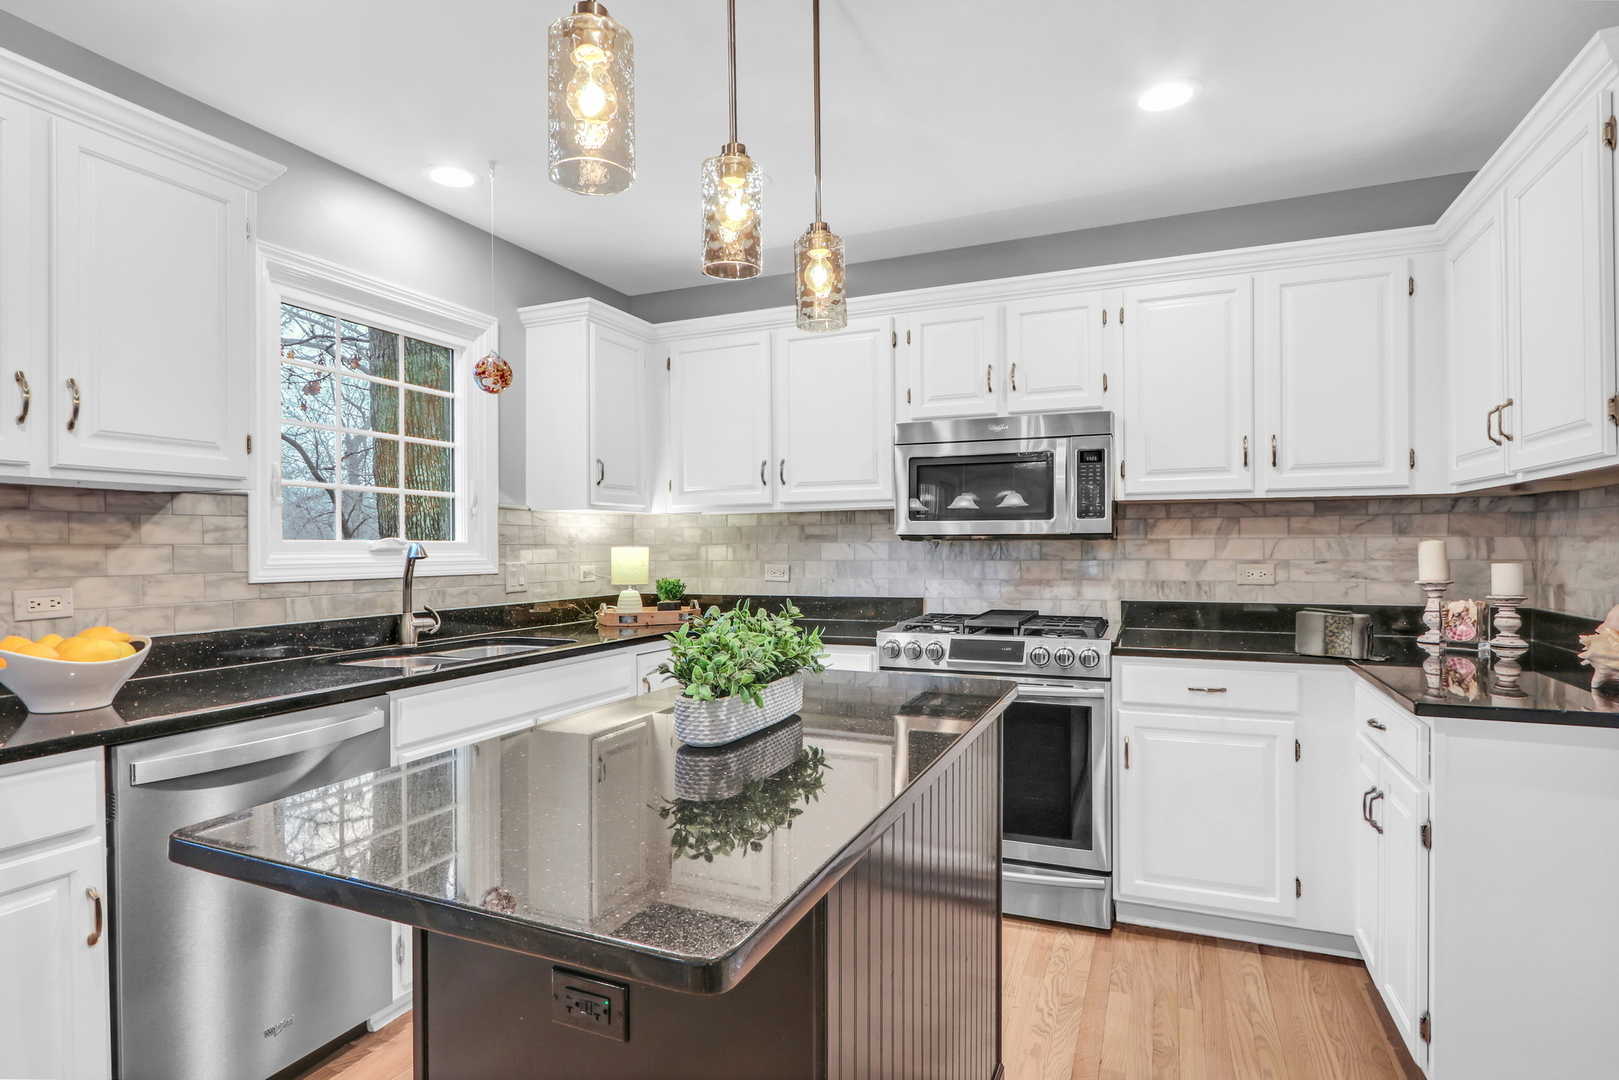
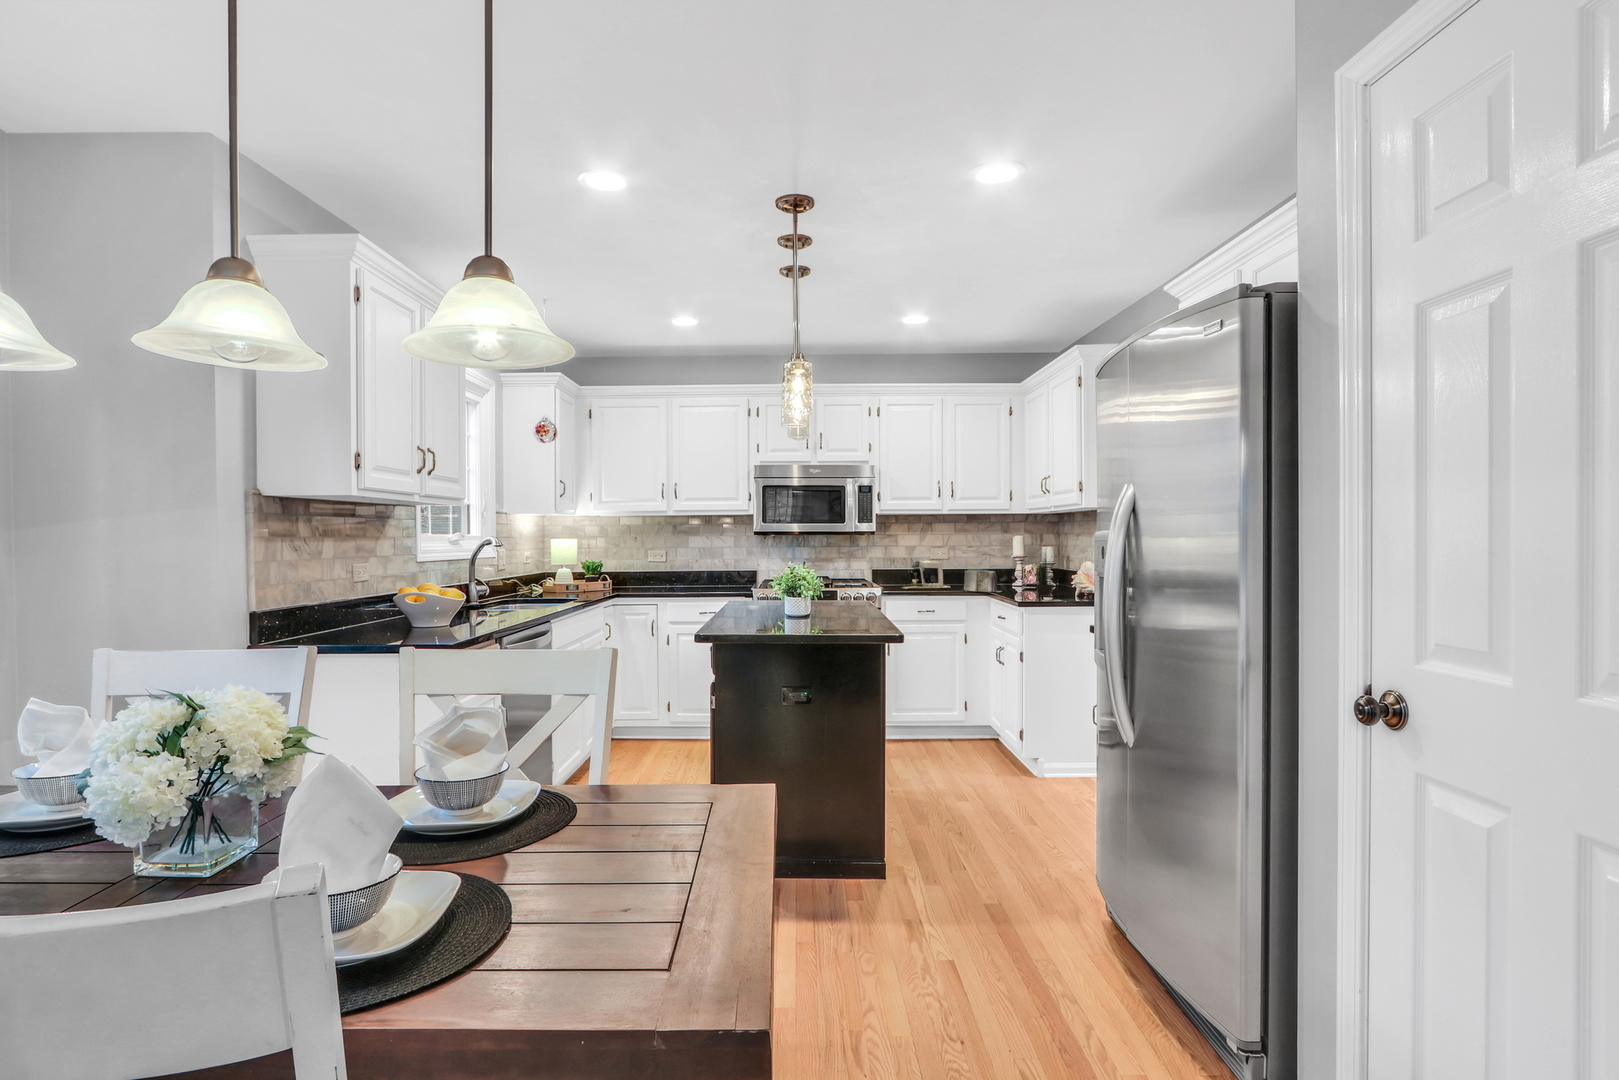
potted plant: none [1448,539,1543,683] -> present [1033,553,1054,597]
coffee maker: none [1162,586,1274,642] -> present [904,559,950,589]

